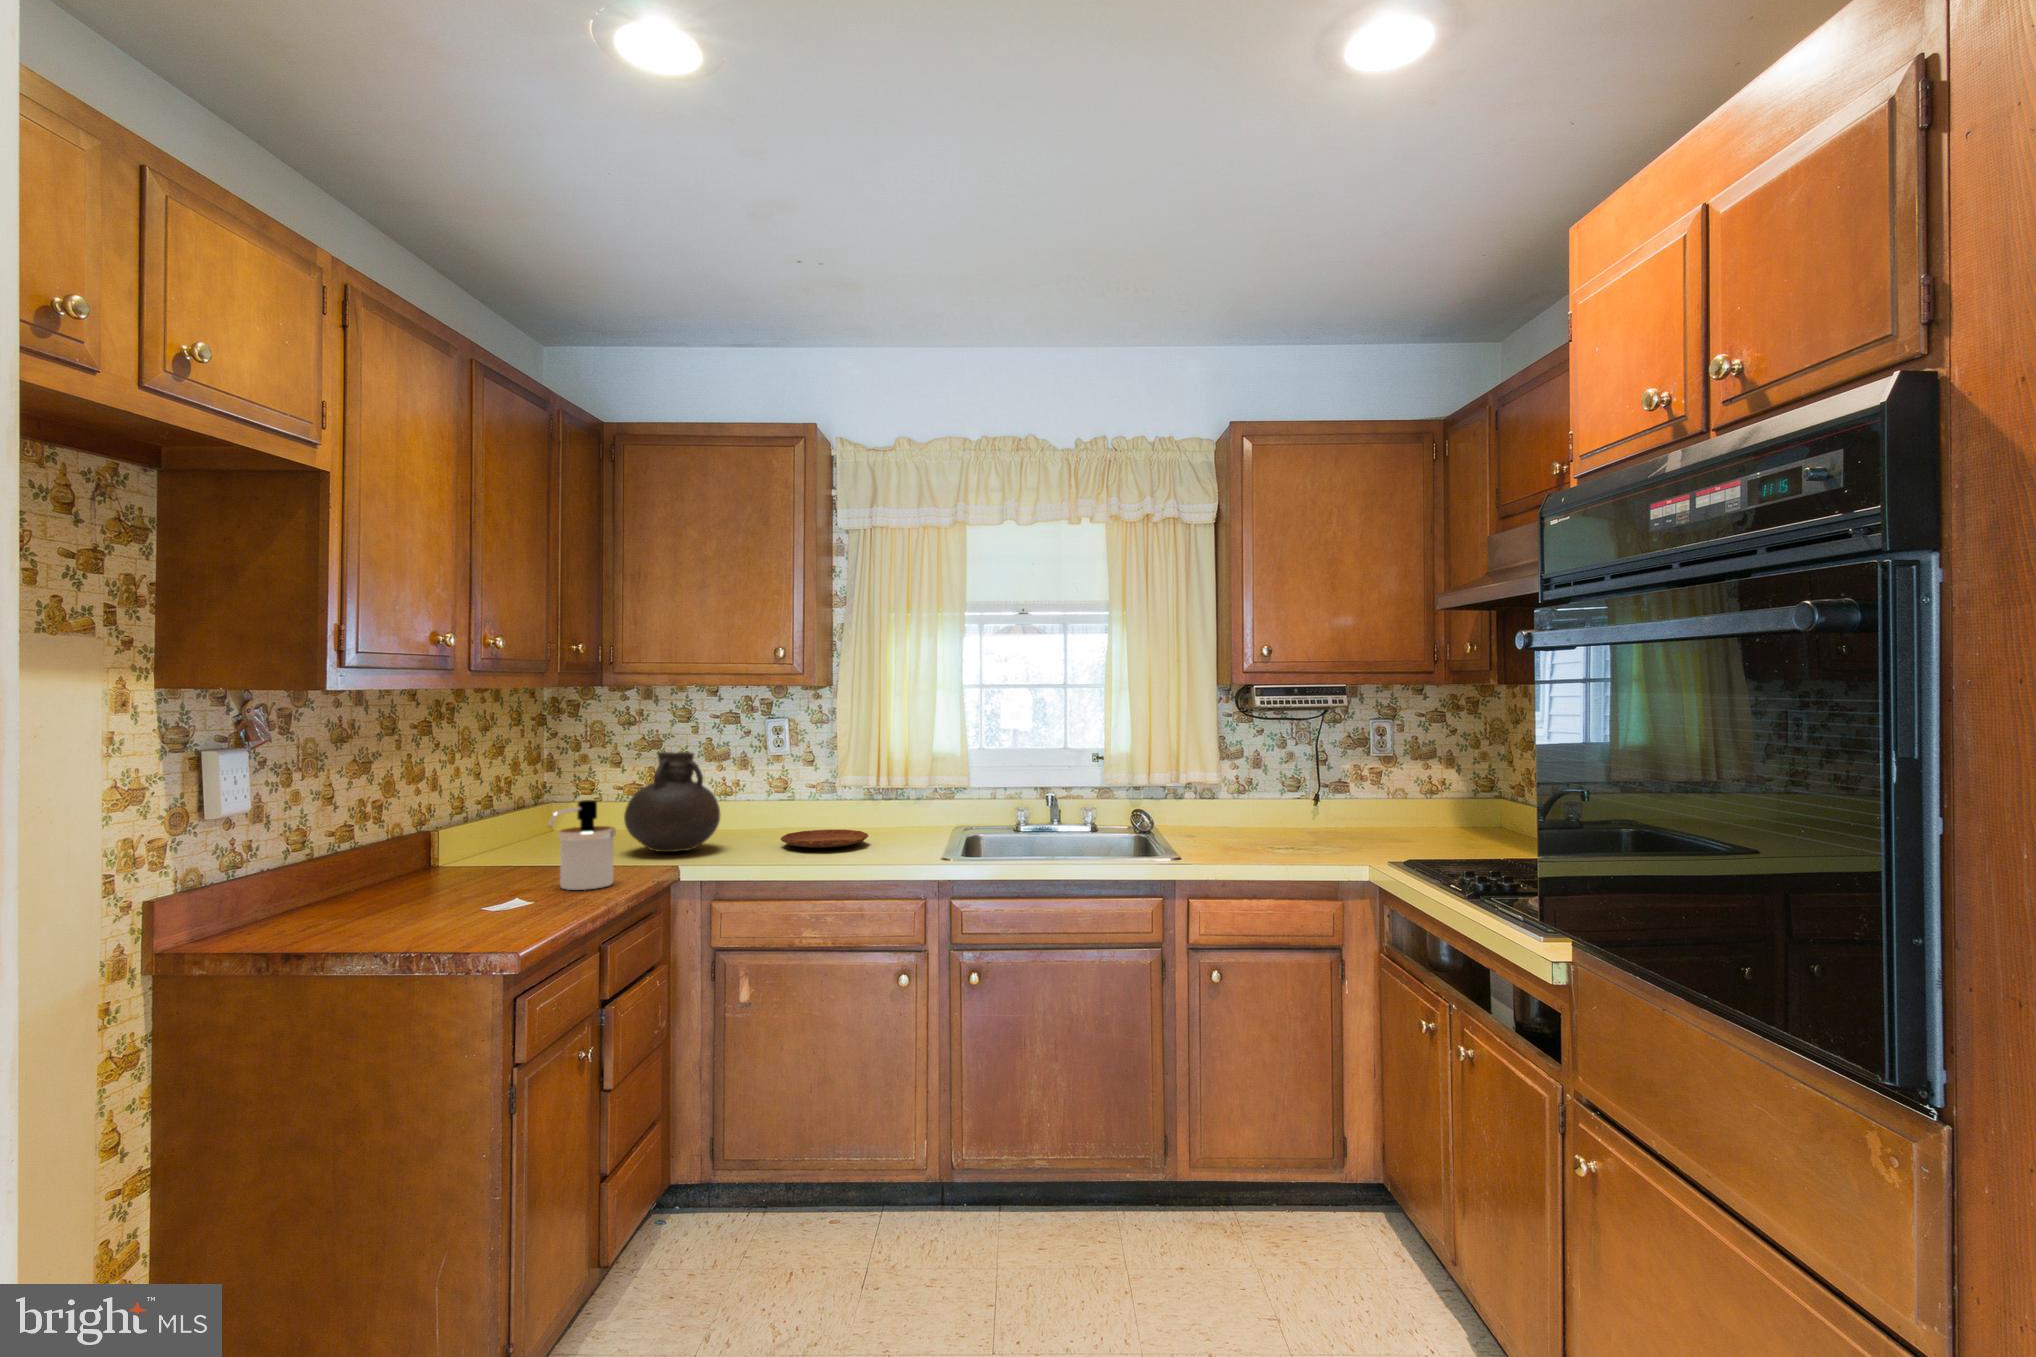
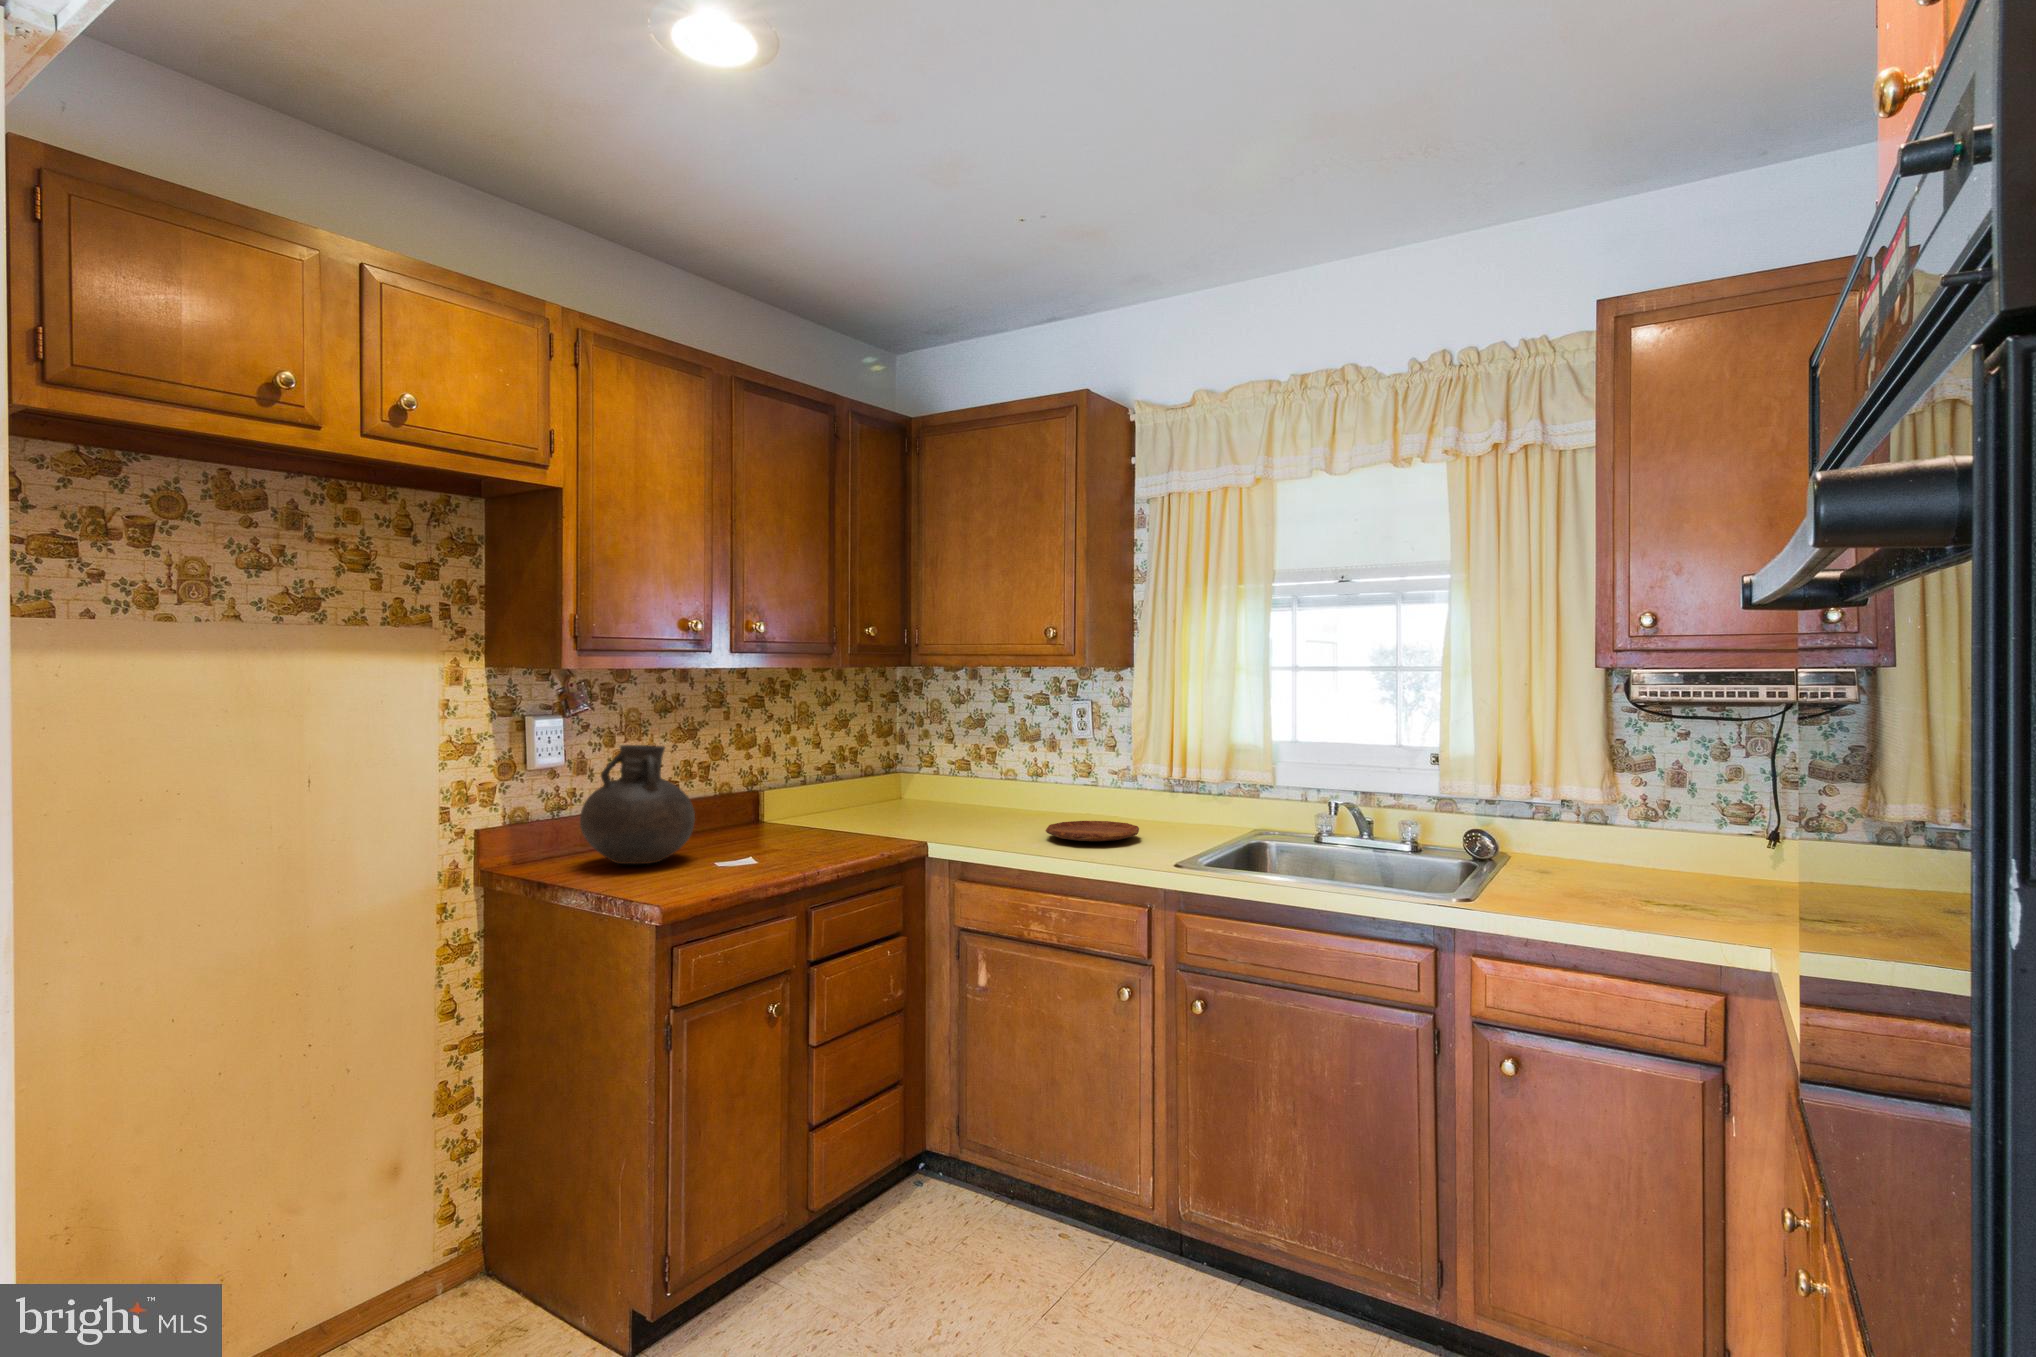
vase: present [624,752,720,852] -> present [580,745,695,864]
soap dispenser: present [548,800,615,890] -> none [768,773,843,858]

